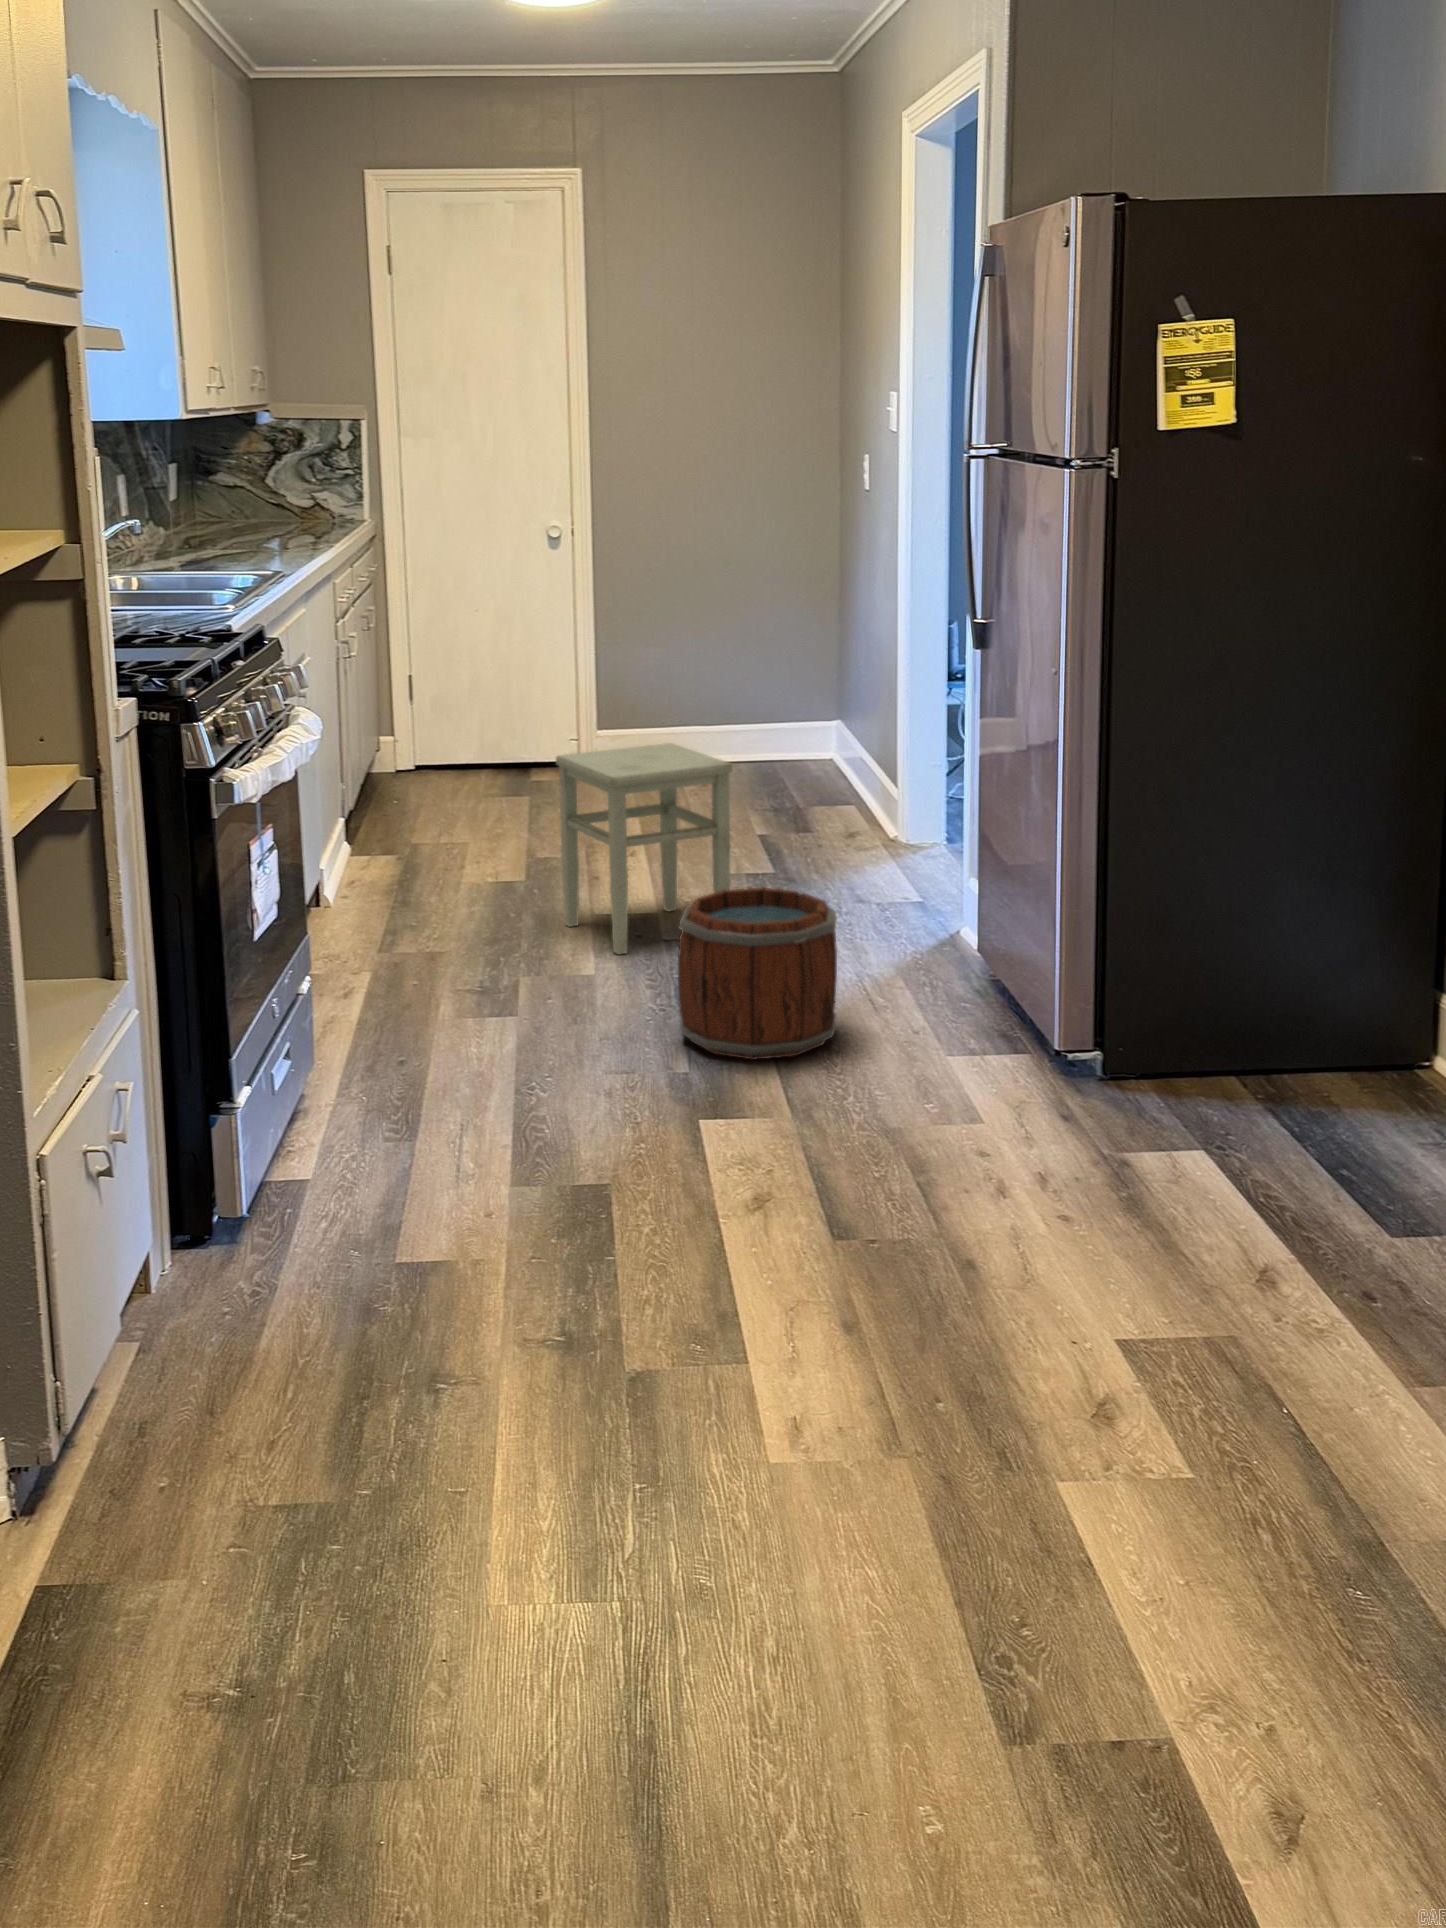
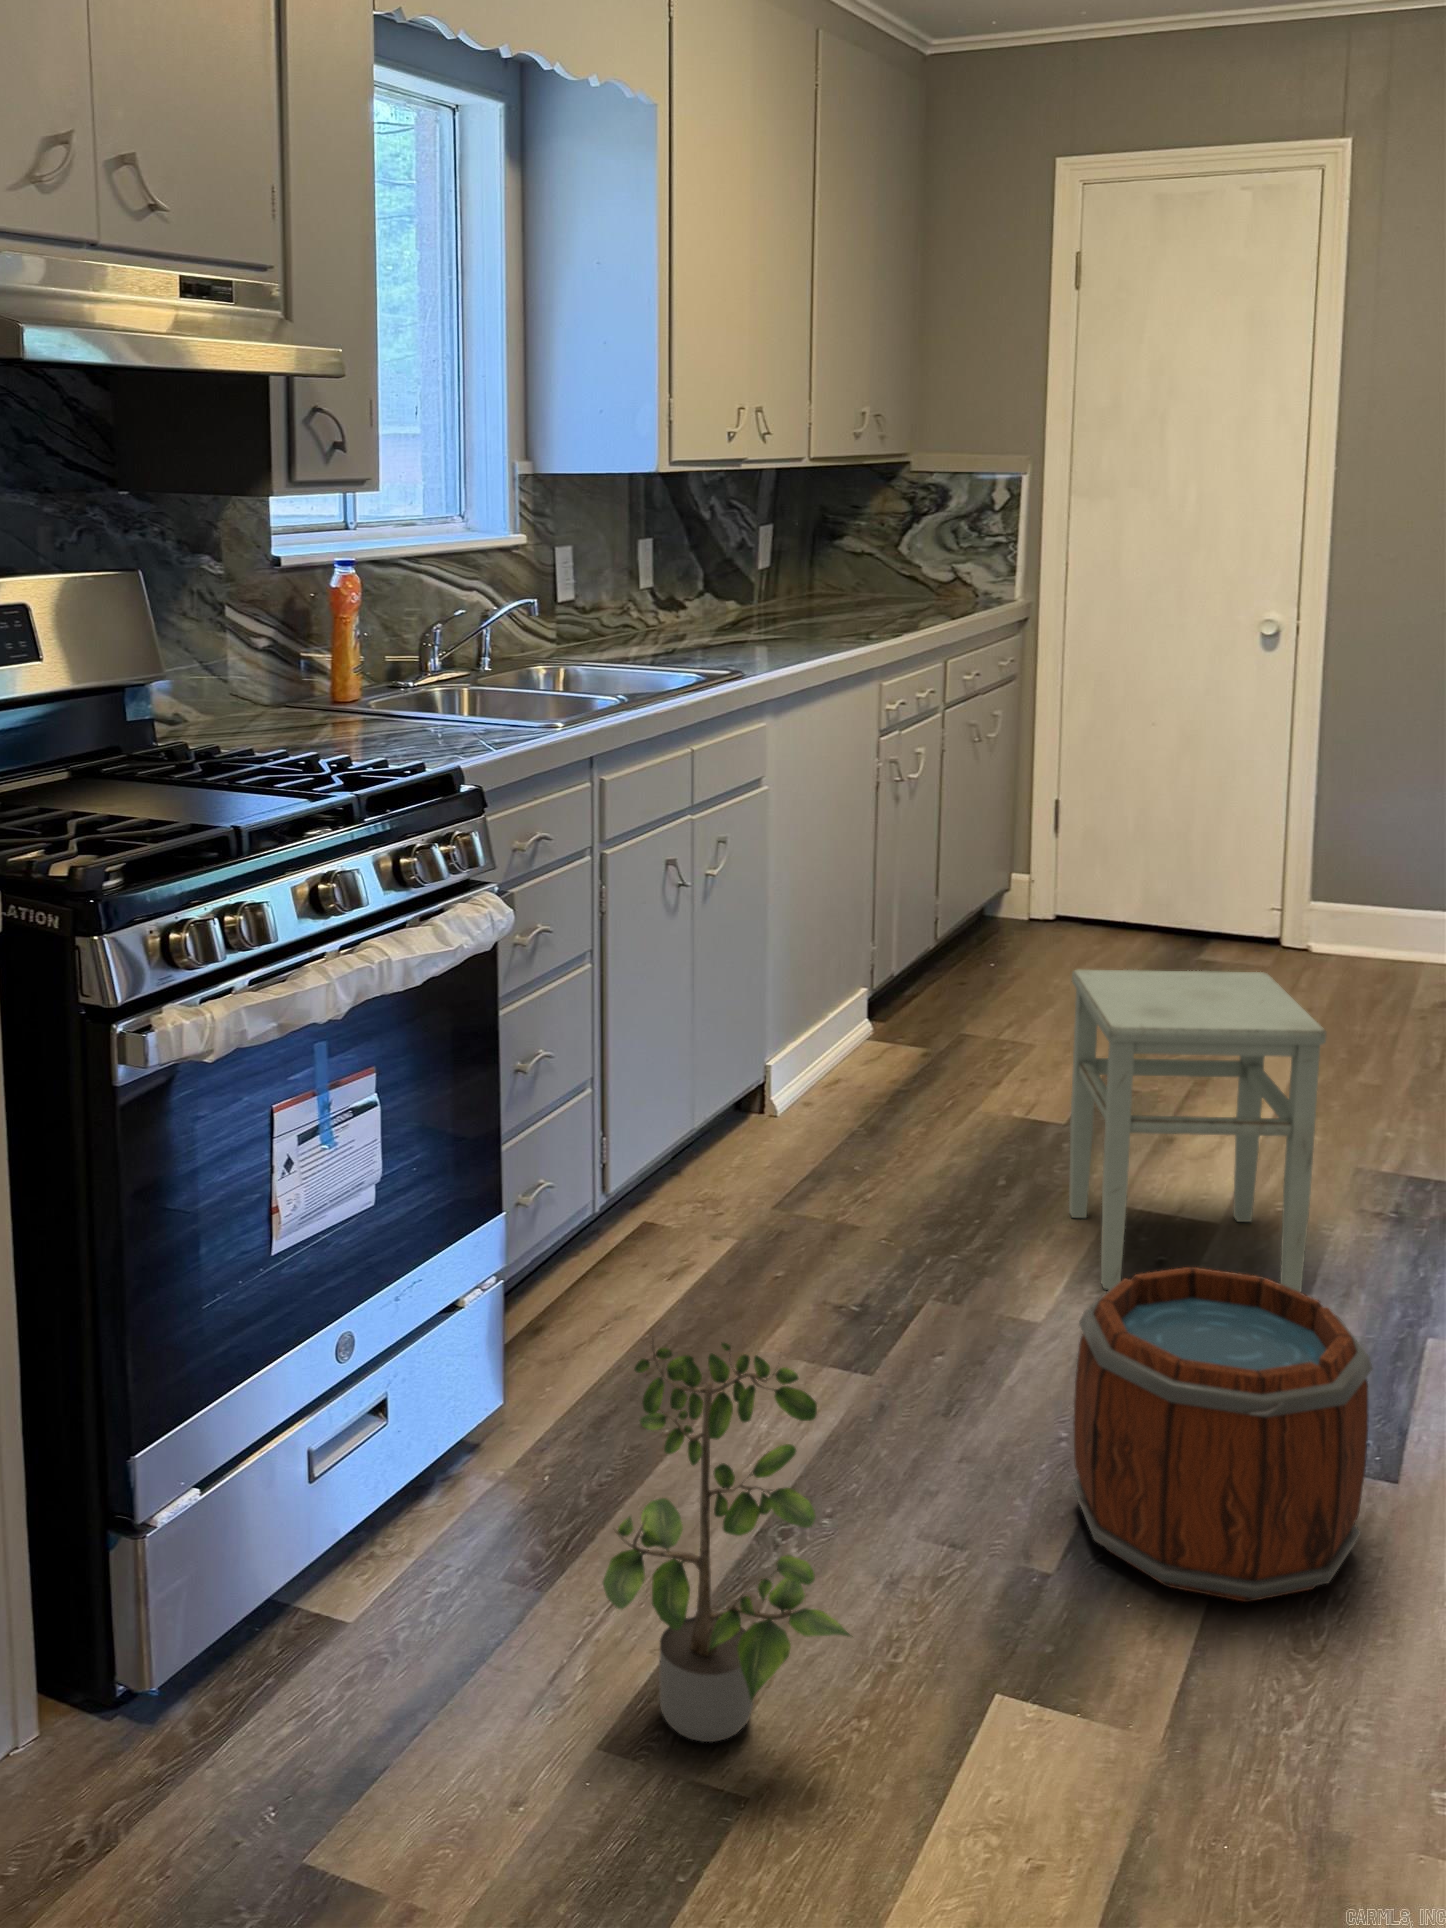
potted plant: none [511,918,659,1164] -> present [603,1343,850,1742]

